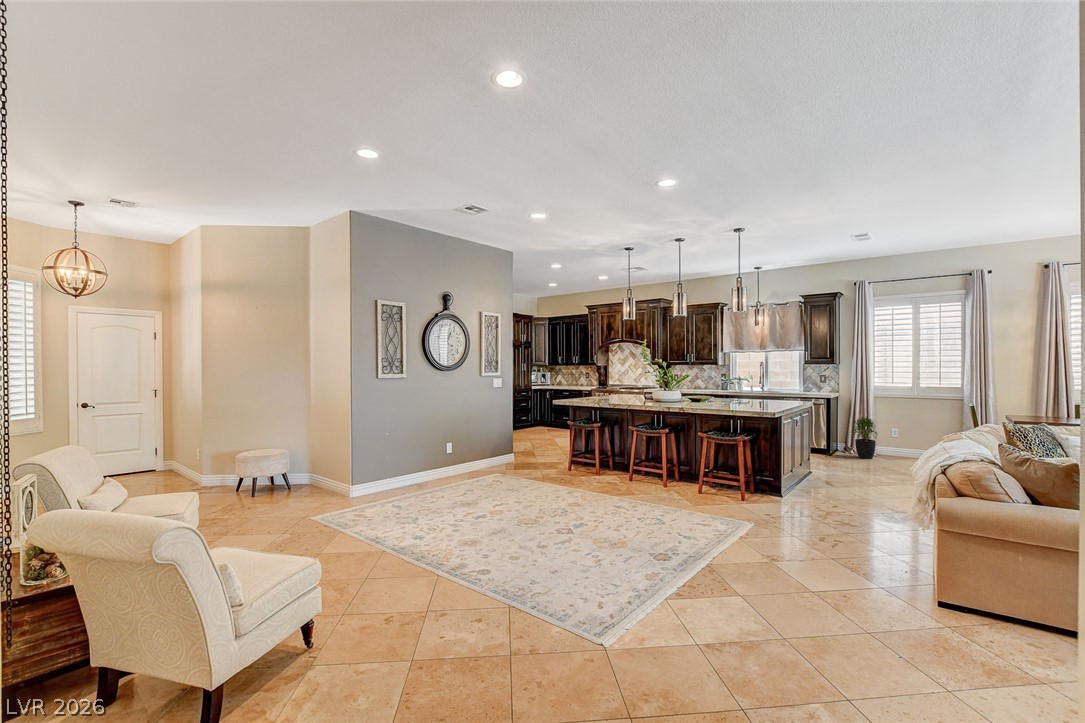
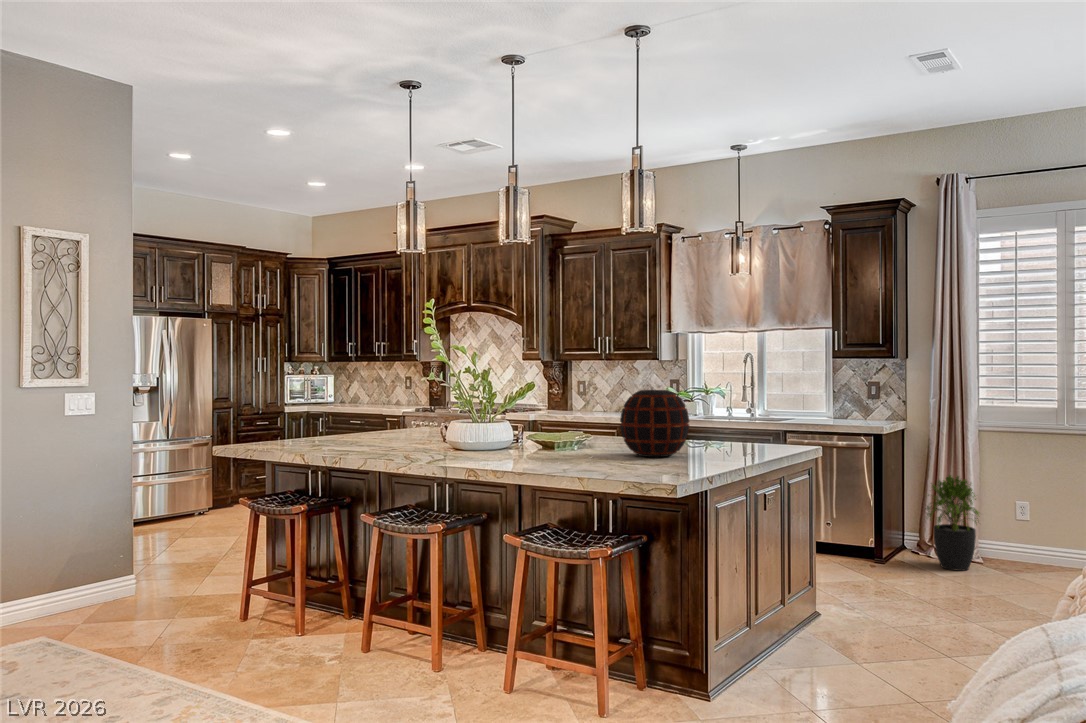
decorative vase: none [732,379,762,406] -> present [620,390,689,457]

